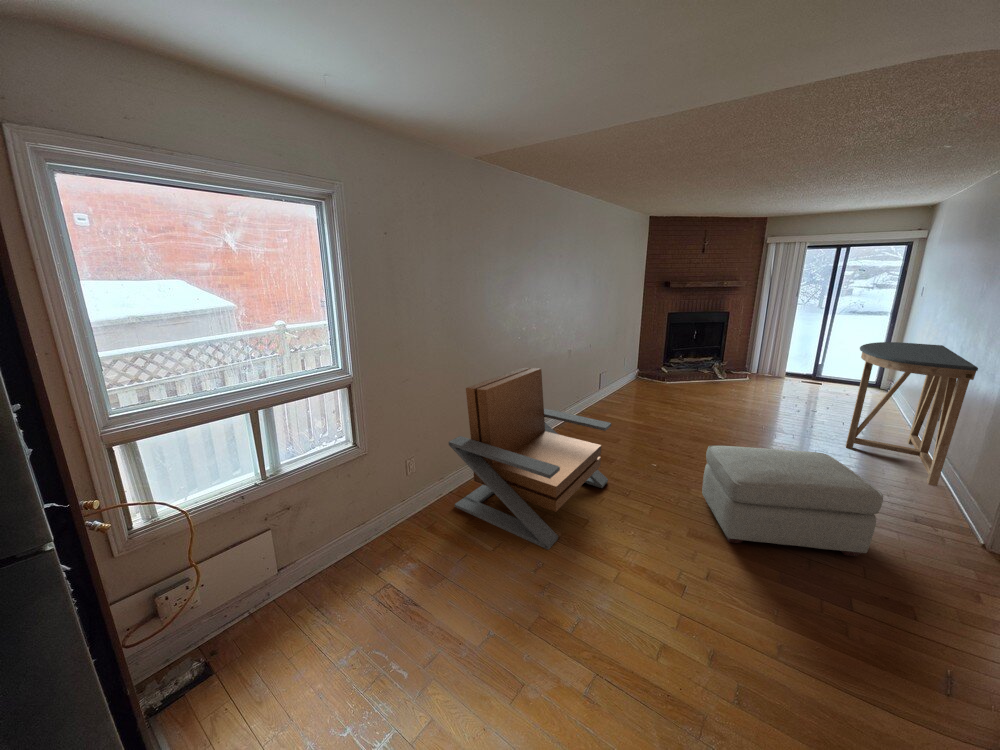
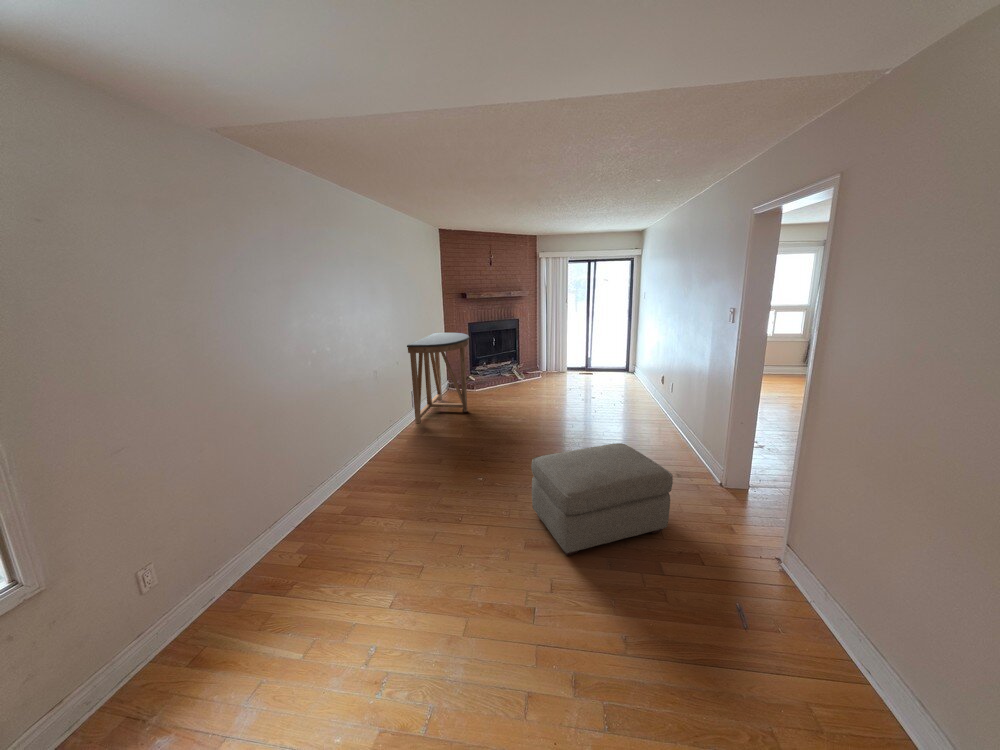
console table: present [846,342,978,486] -> present [407,333,470,424]
lounge chair: present [449,367,611,550] -> none [197,405,438,652]

